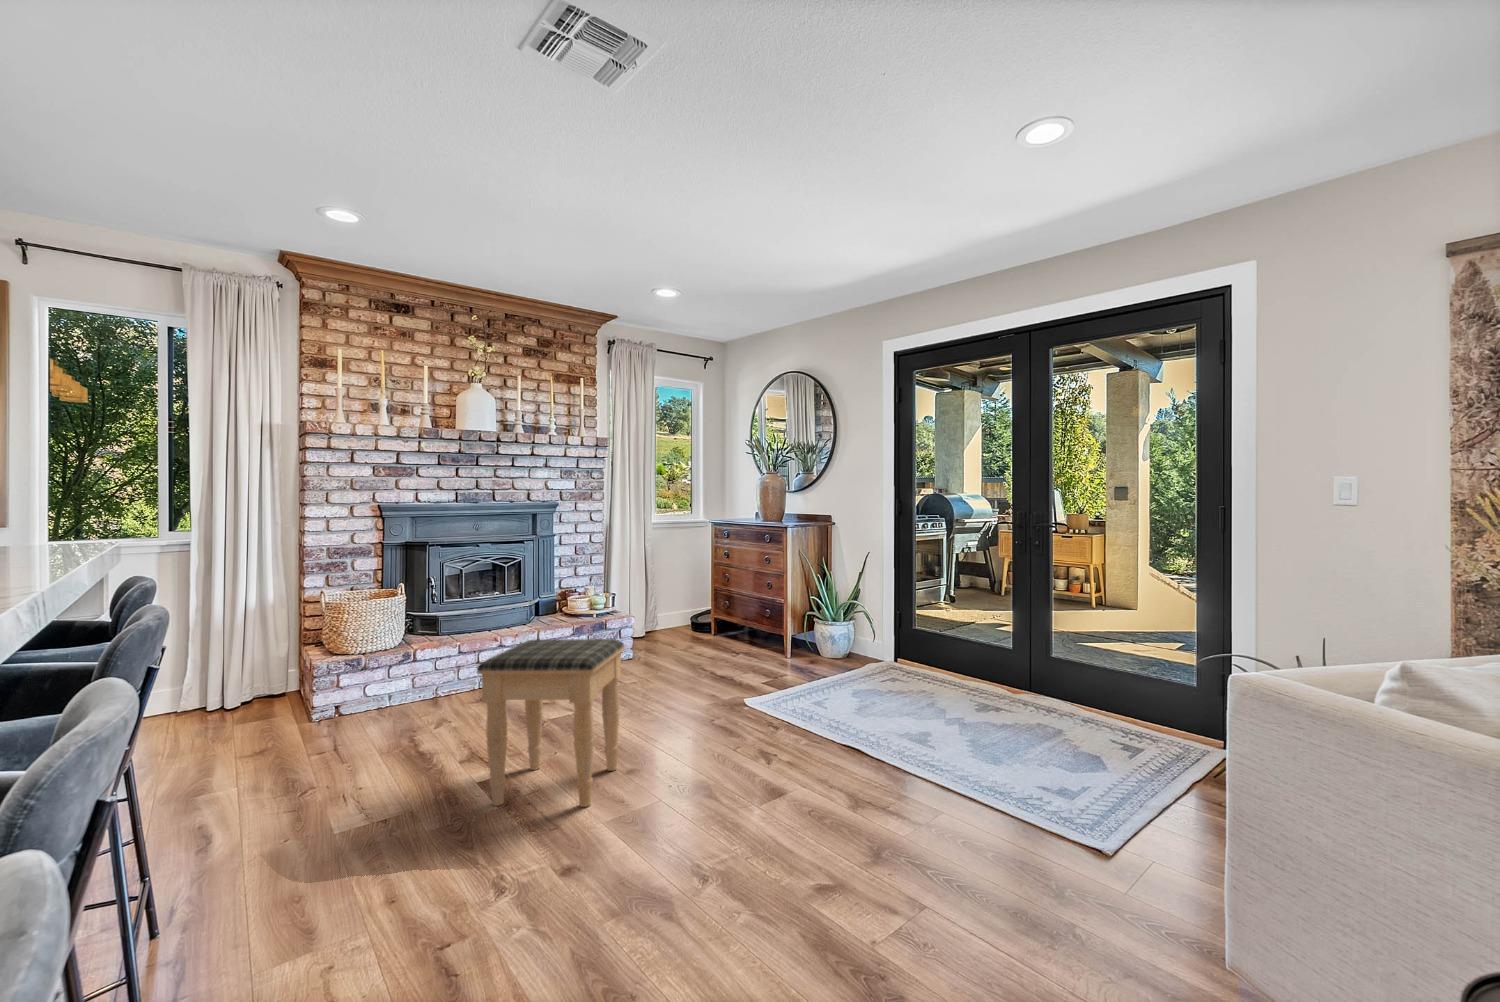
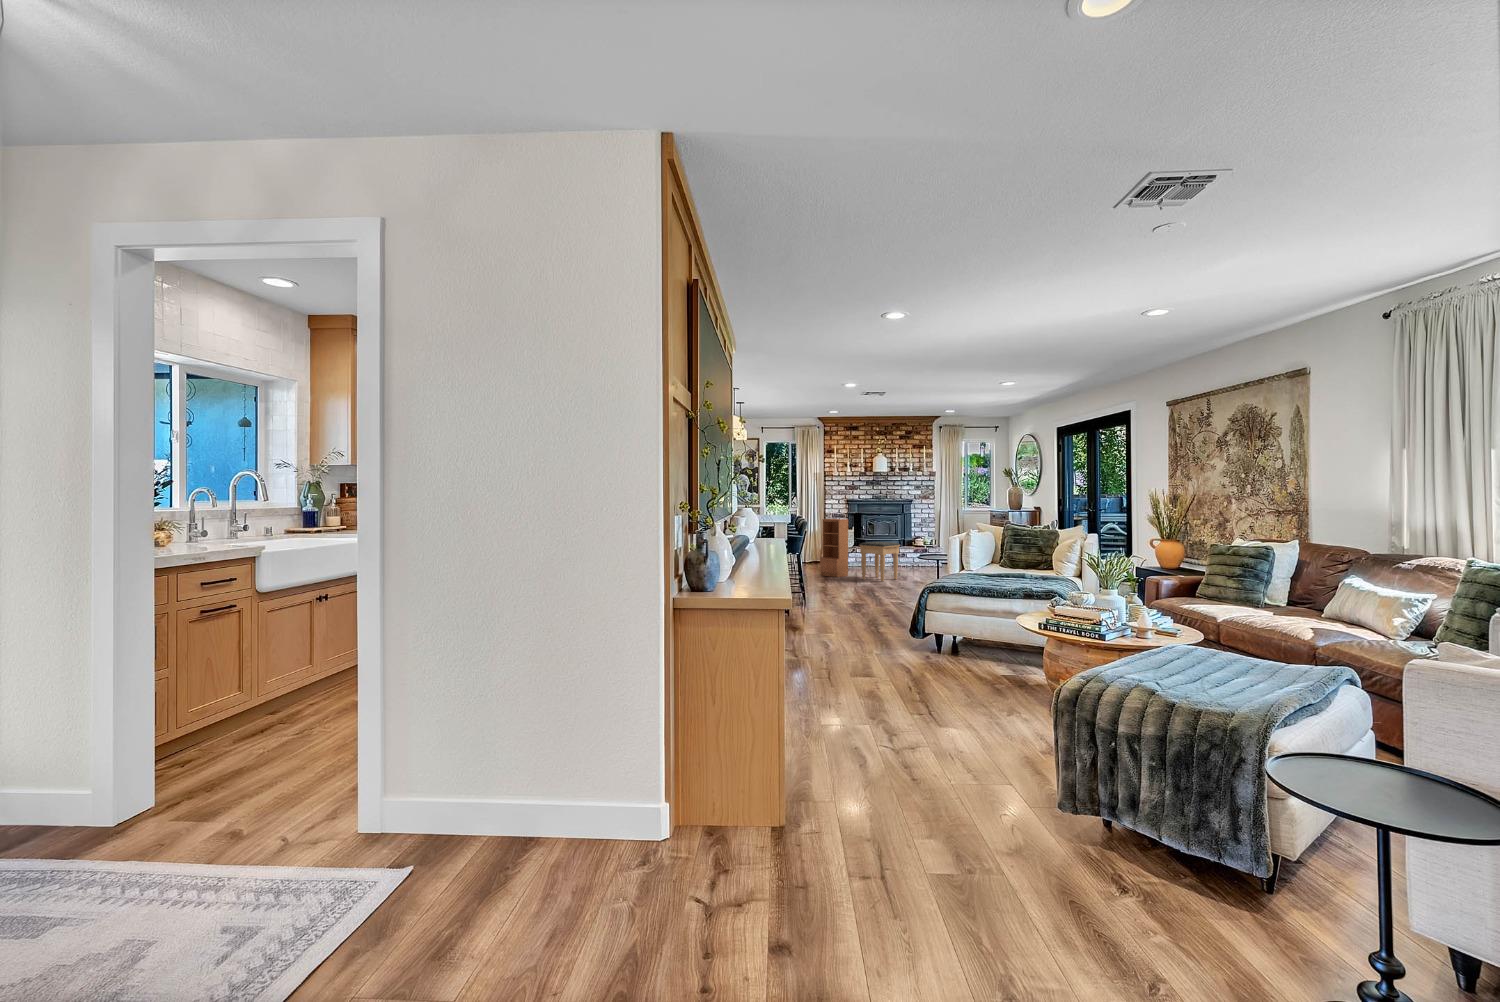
bookcase: none [286,567,417,814] -> present [820,519,848,577]

